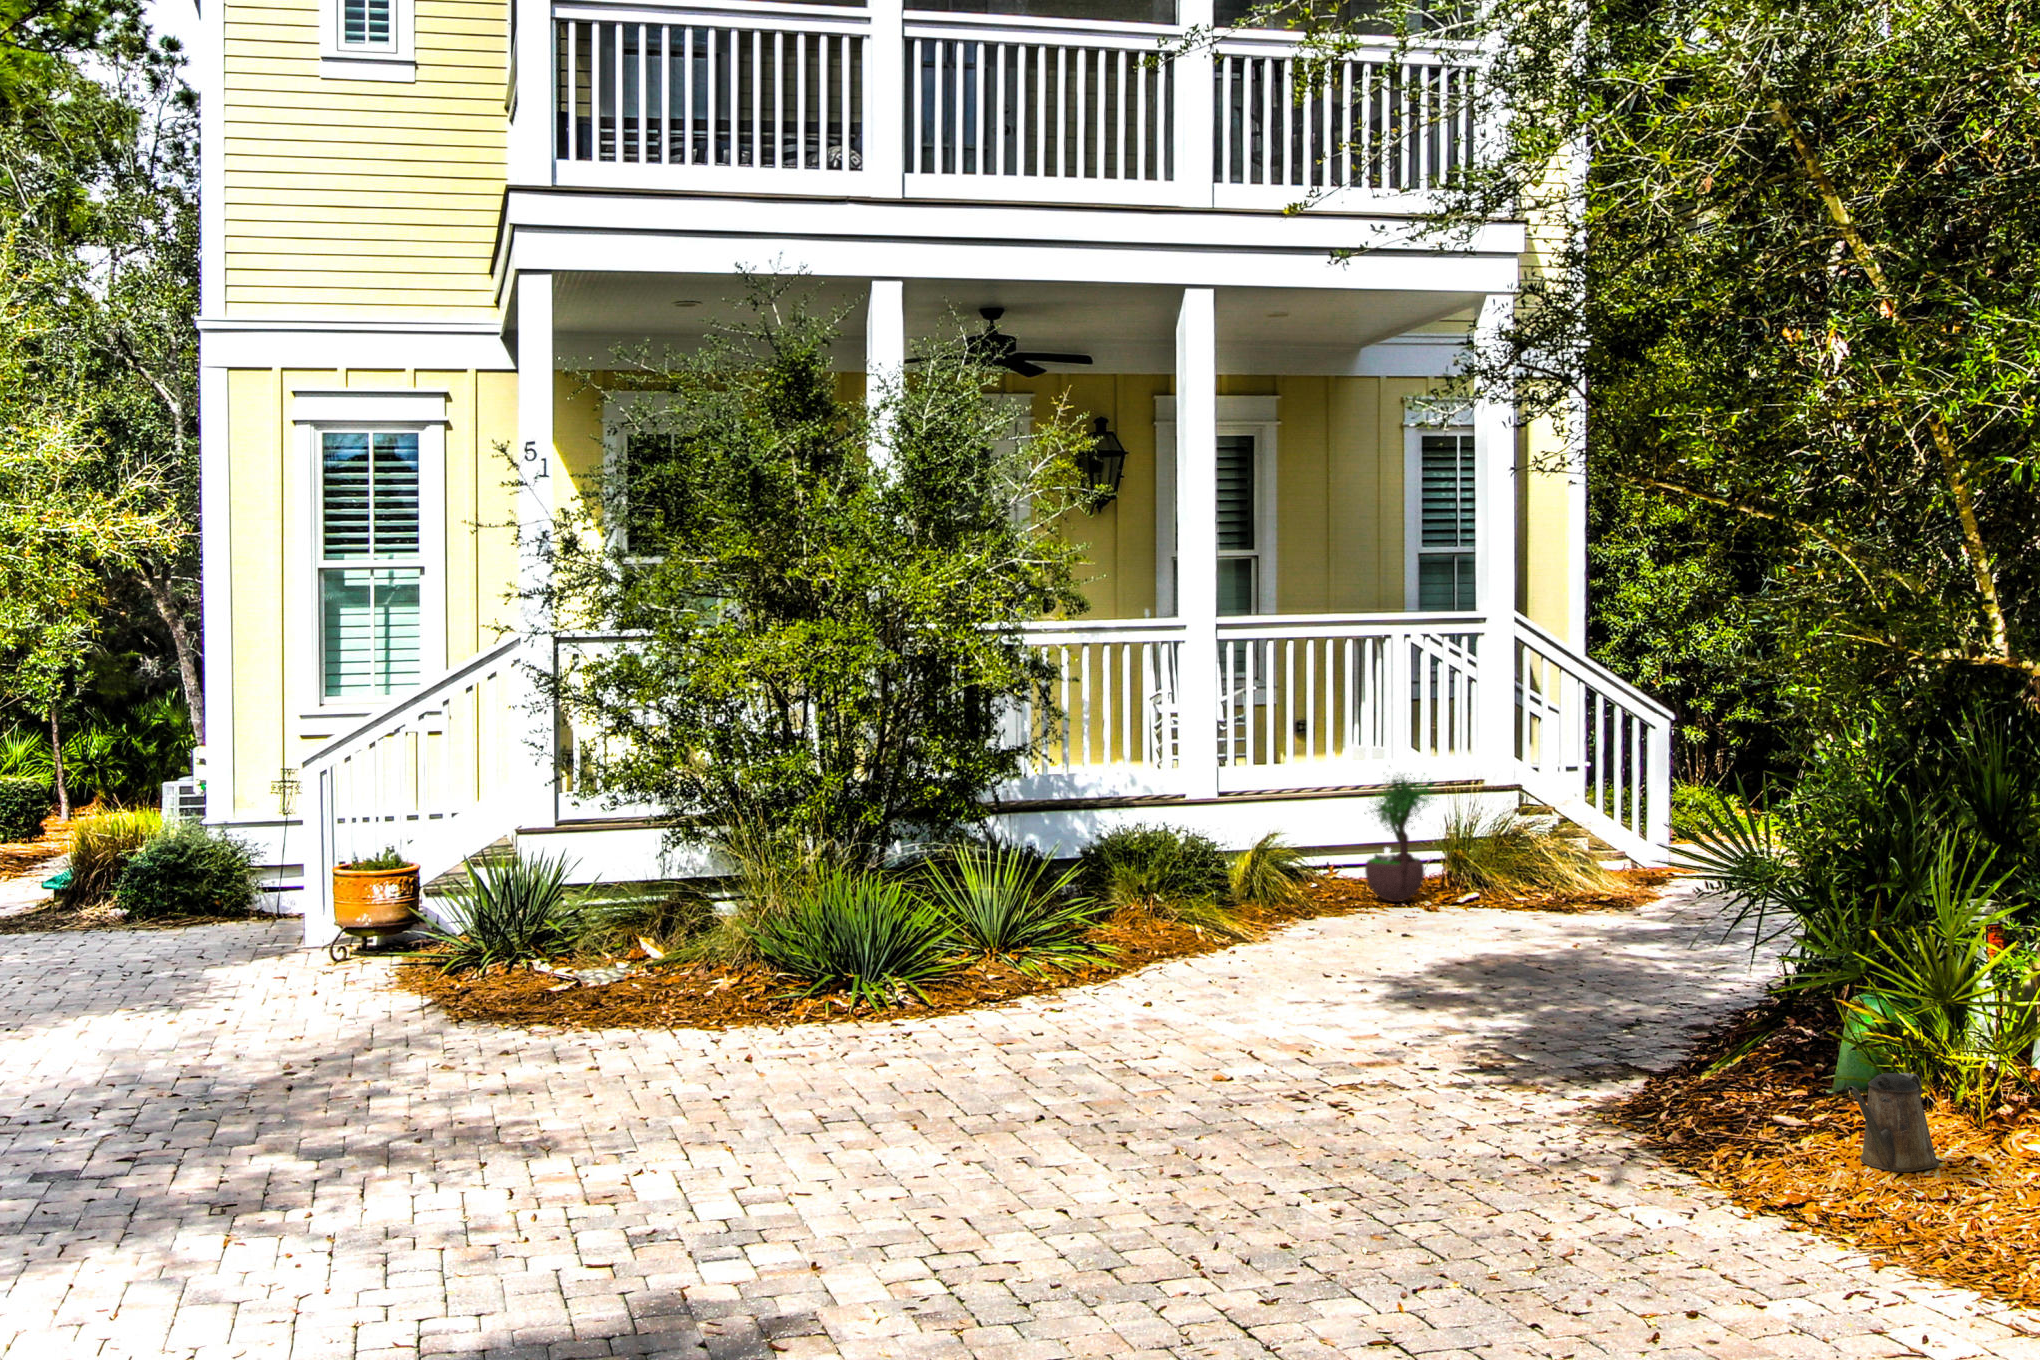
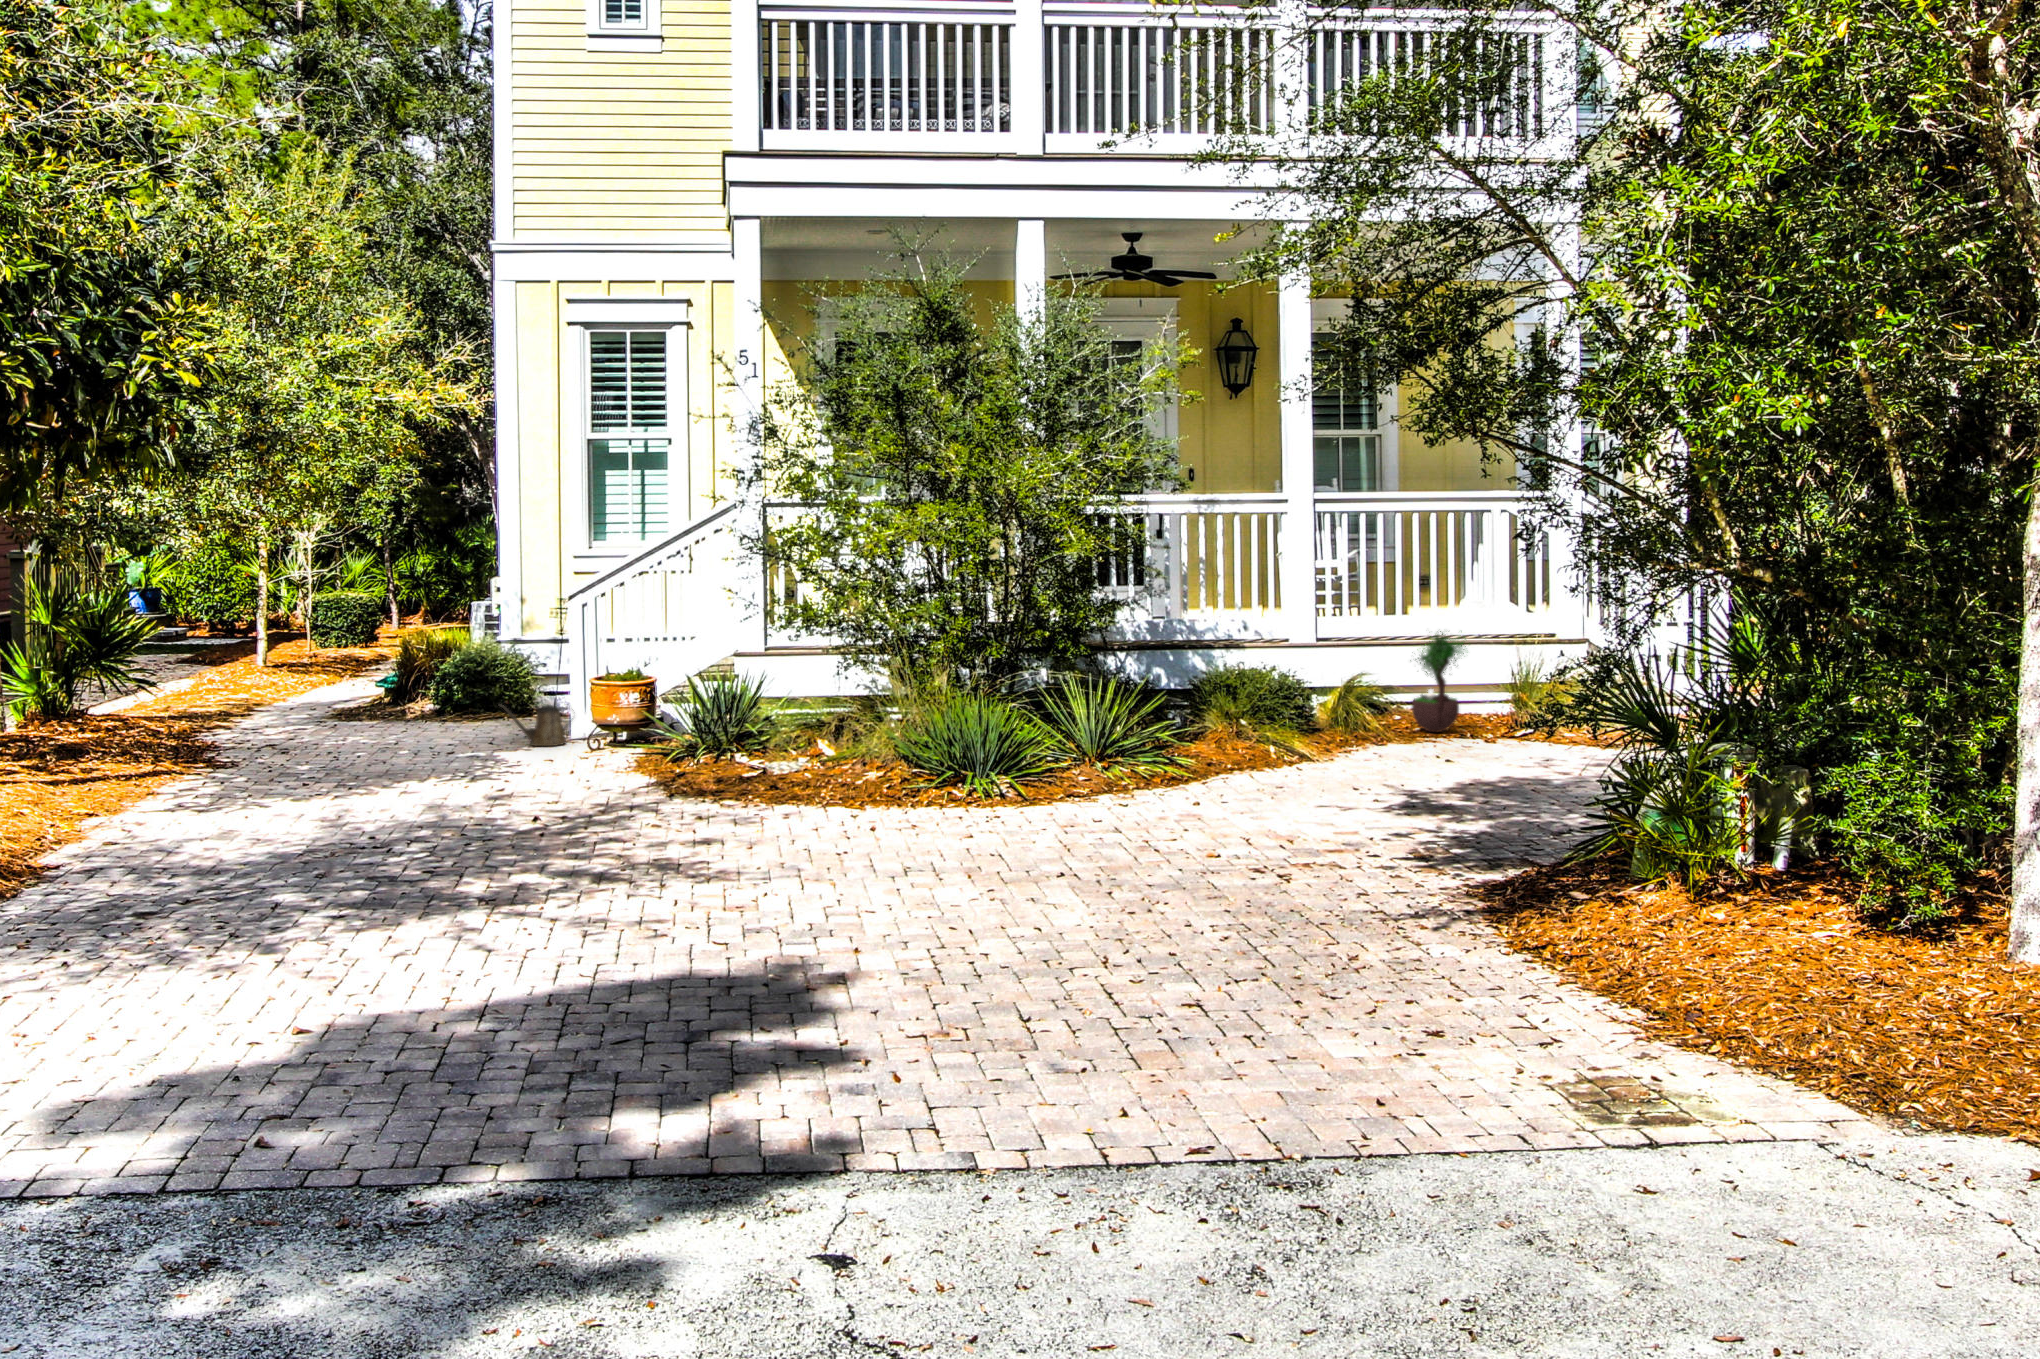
watering can: present [1848,1073,1939,1172] -> present [500,705,573,746]

